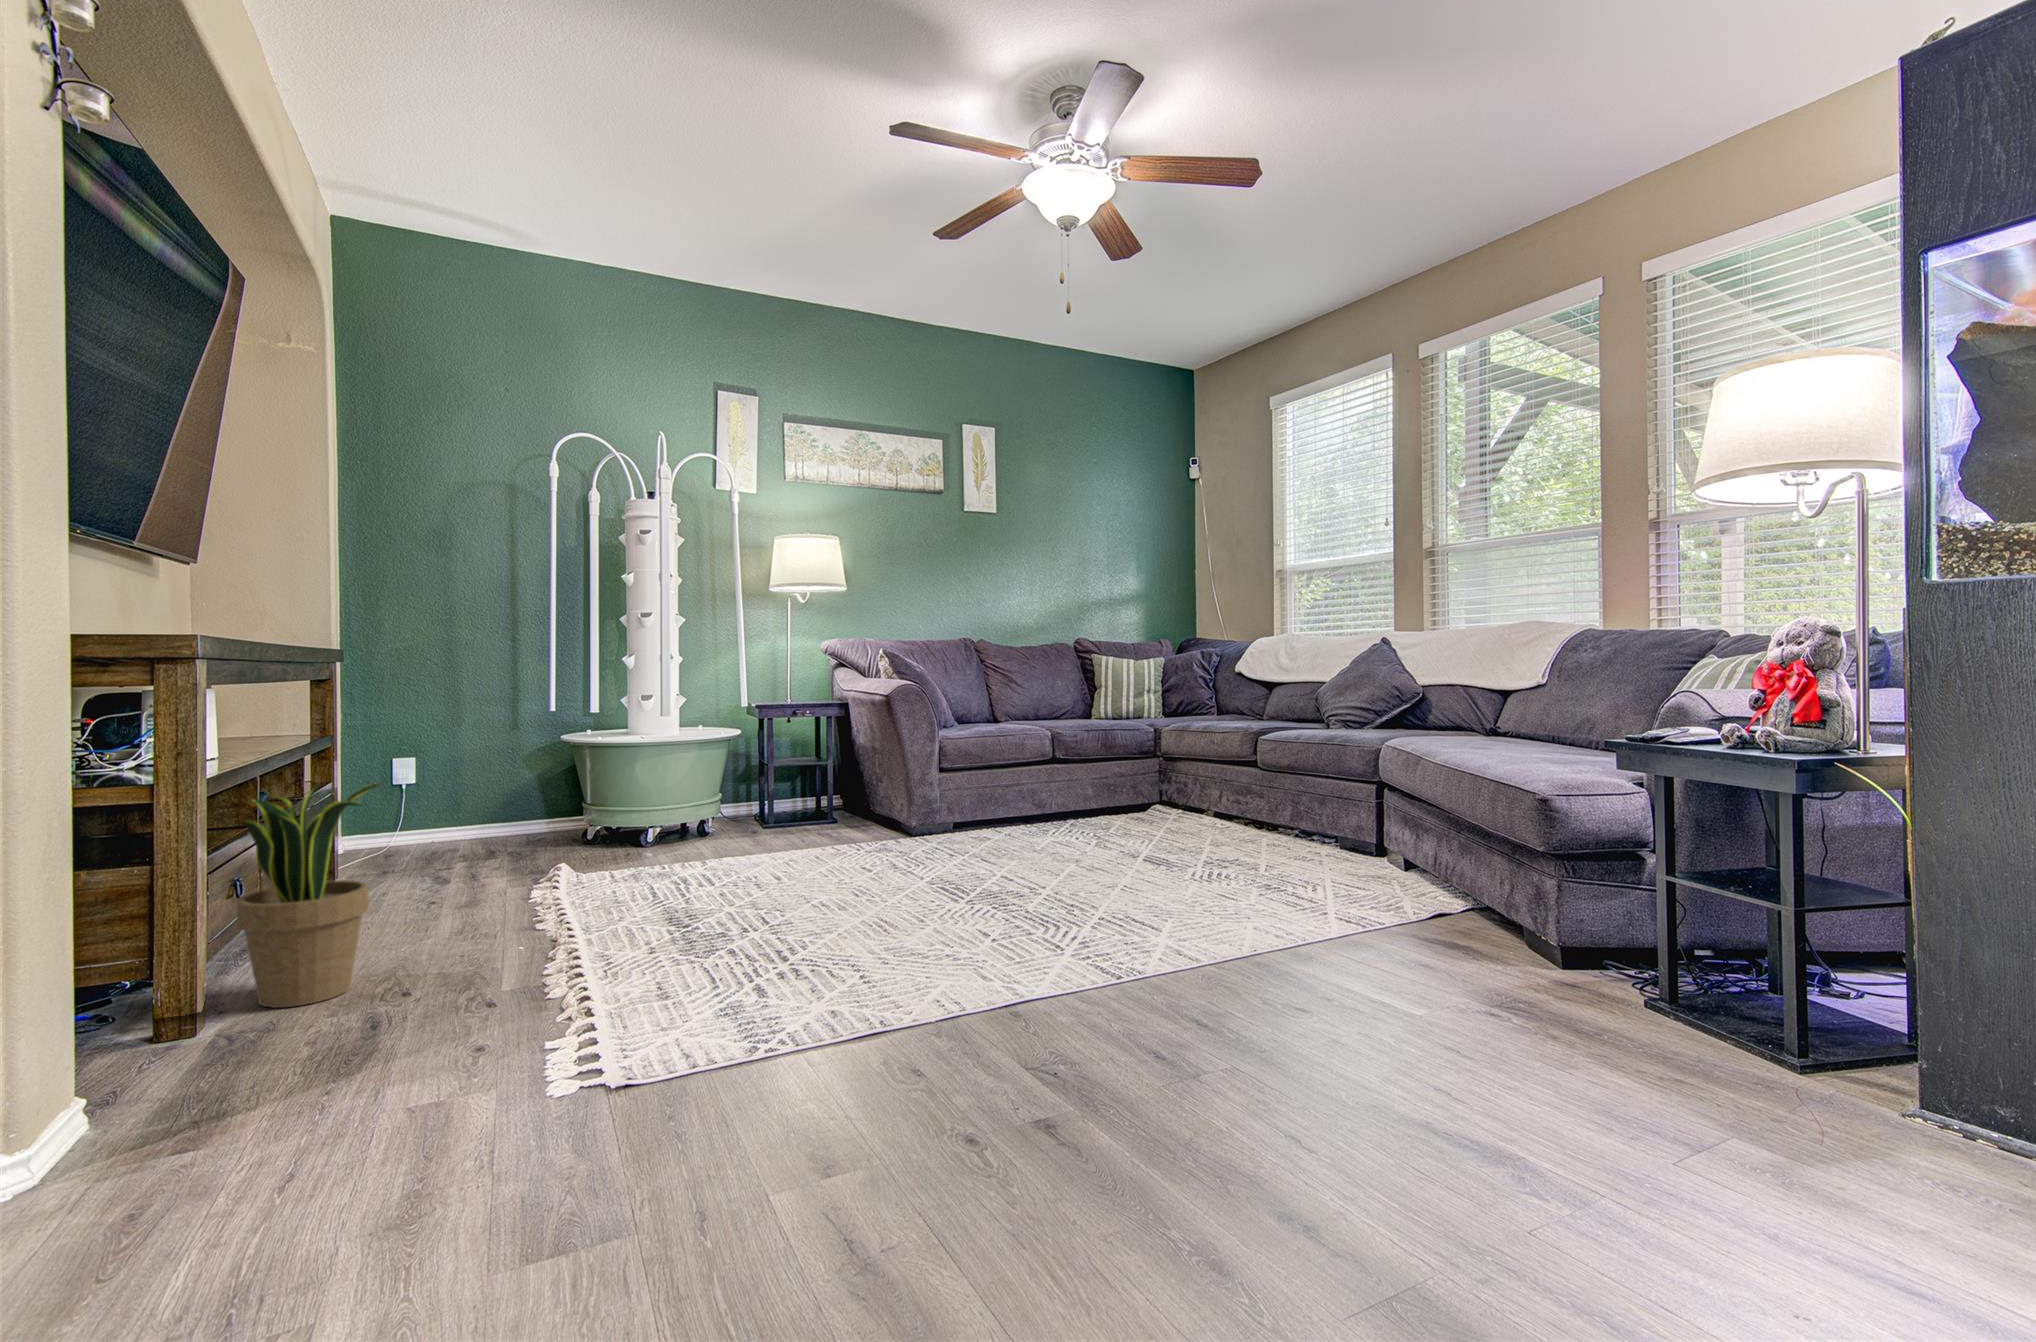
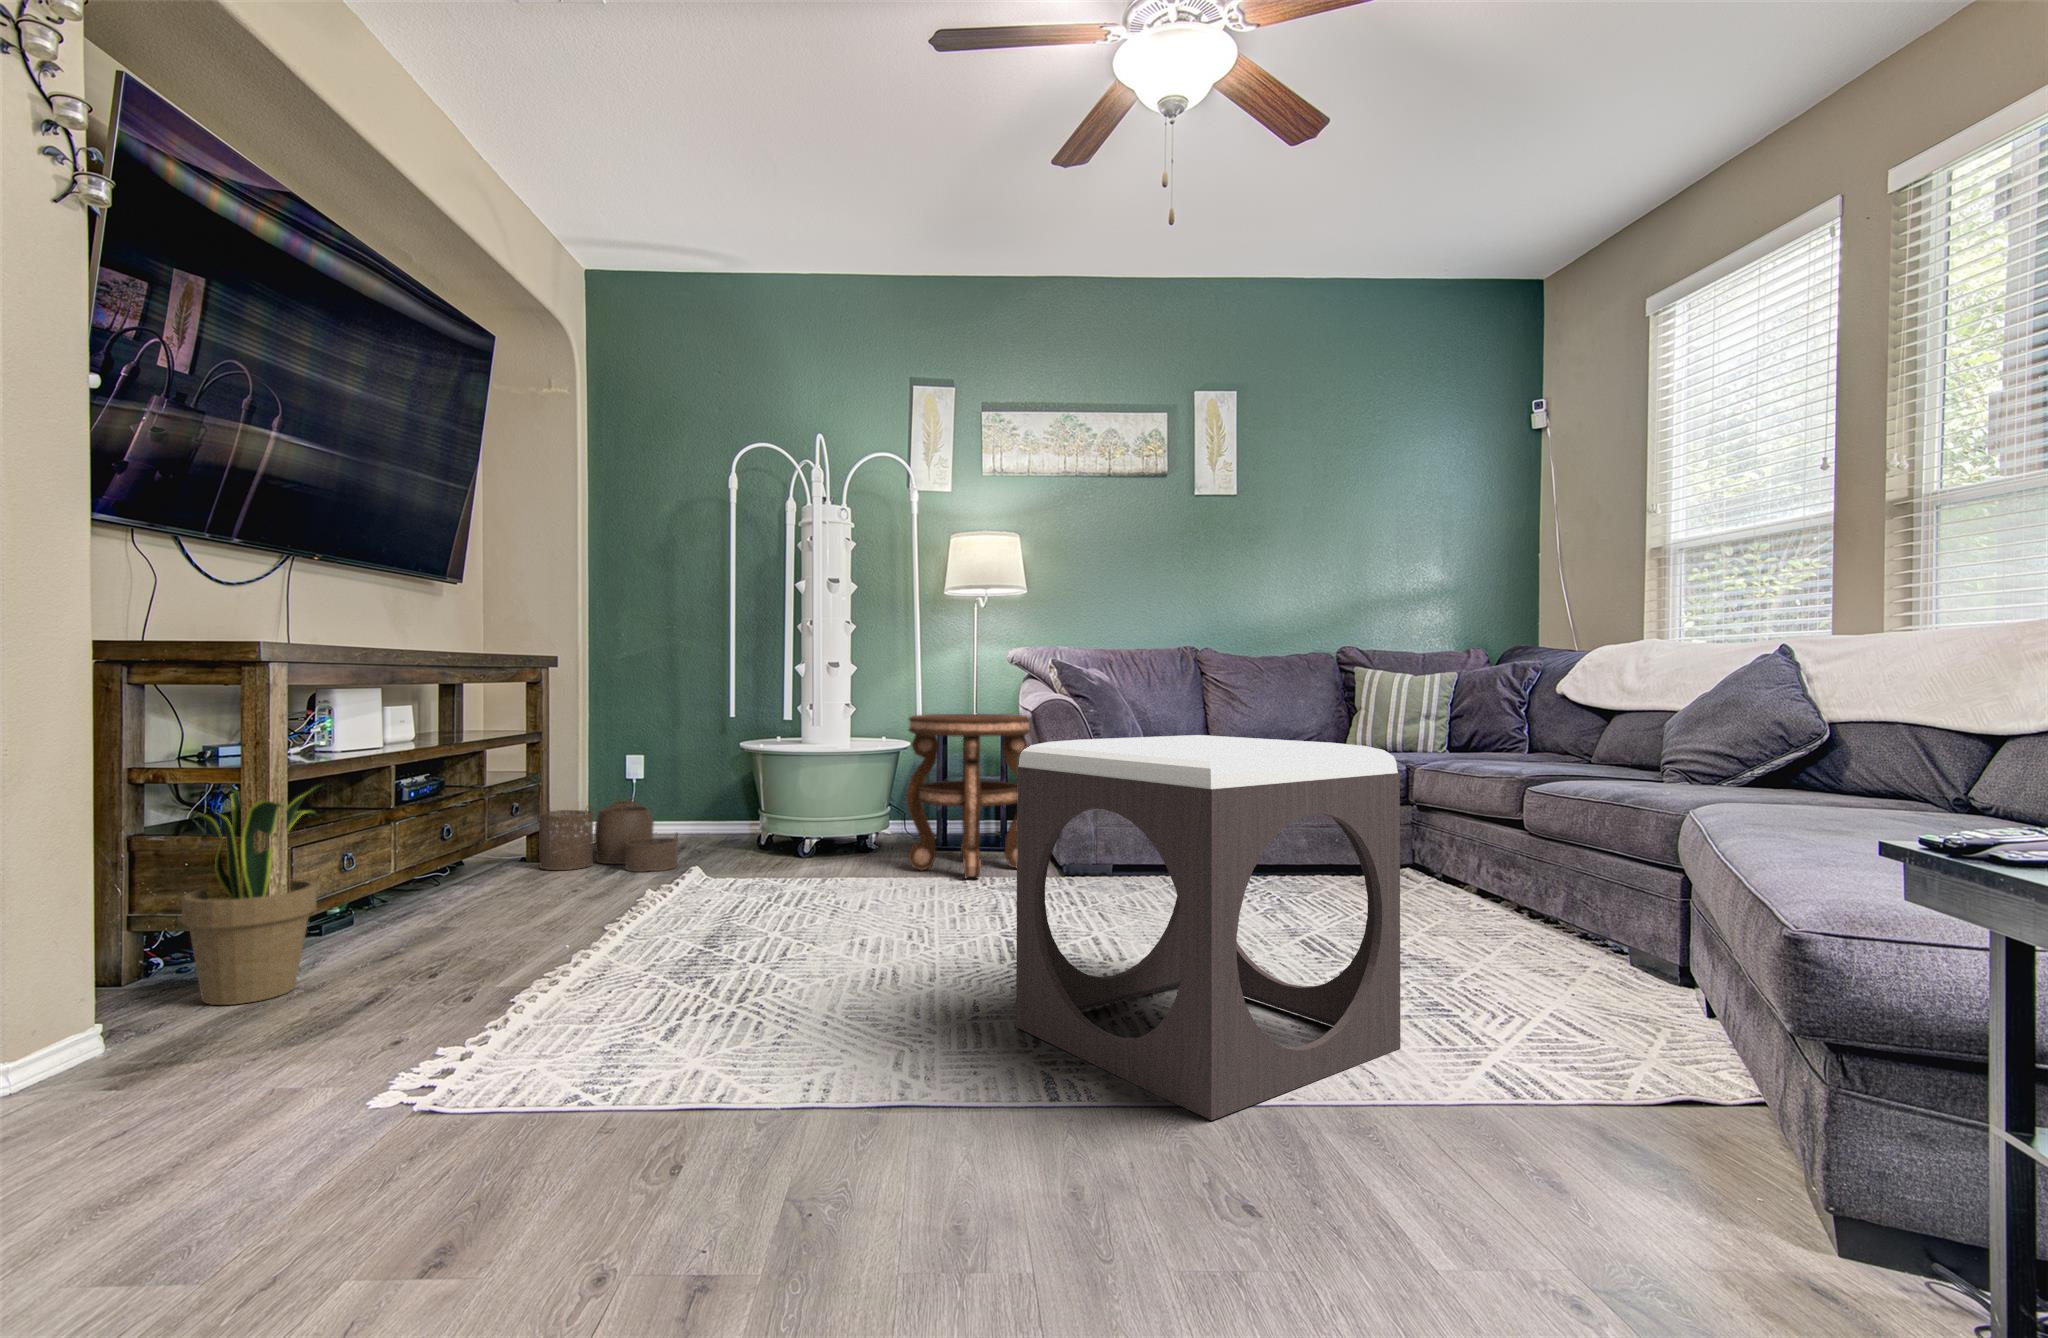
side table: none [767,698,878,839] -> present [906,714,1030,878]
footstool: none [1033,709,1266,945] -> present [1016,735,1401,1121]
woven basket: none [374,792,537,871] -> present [539,797,678,872]

